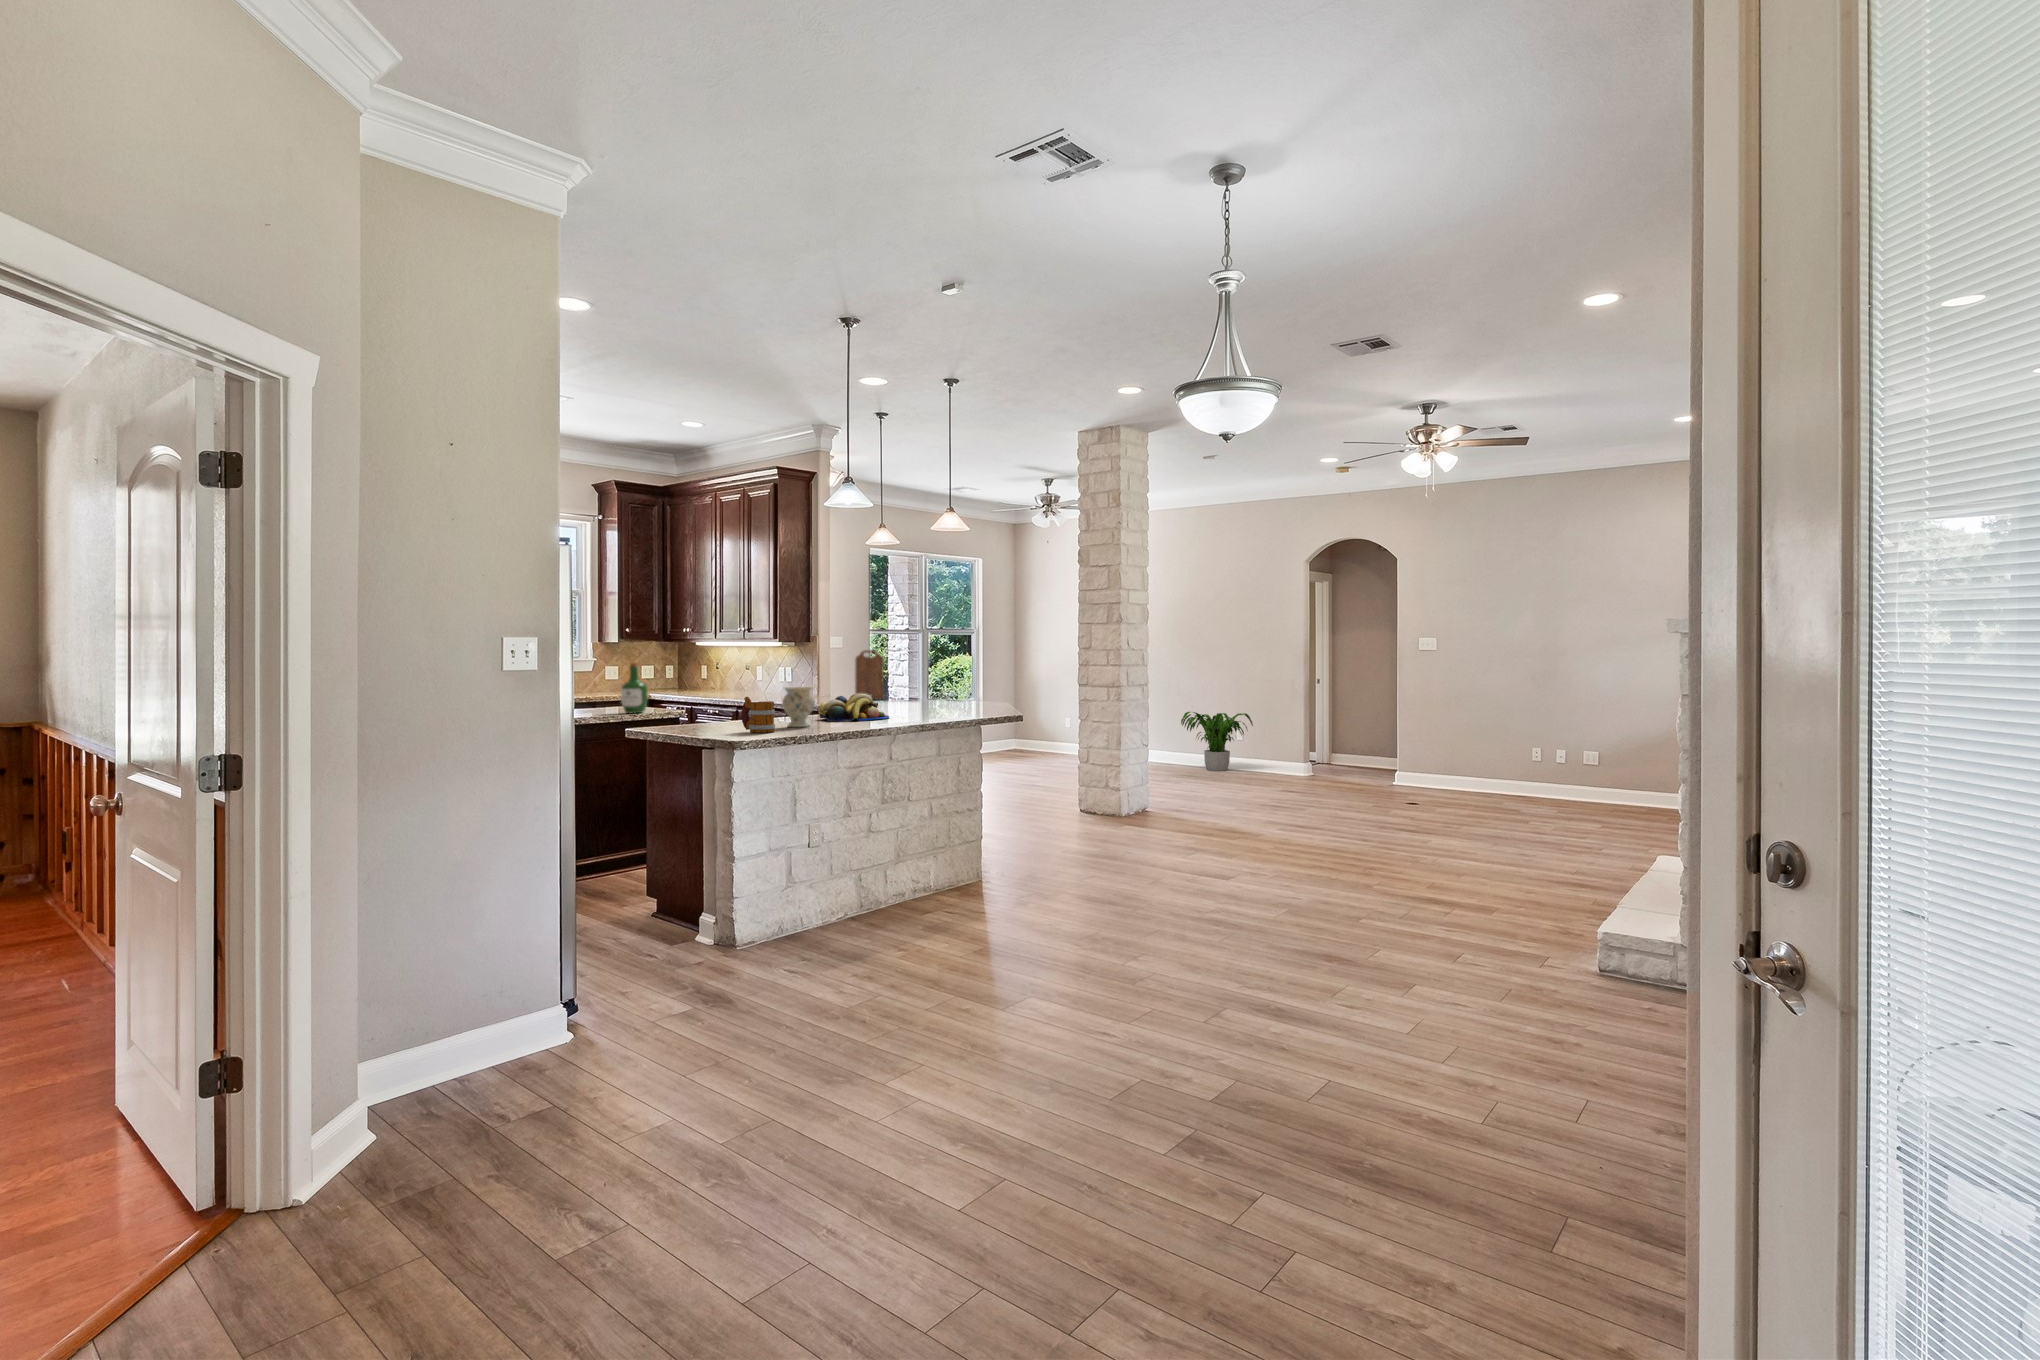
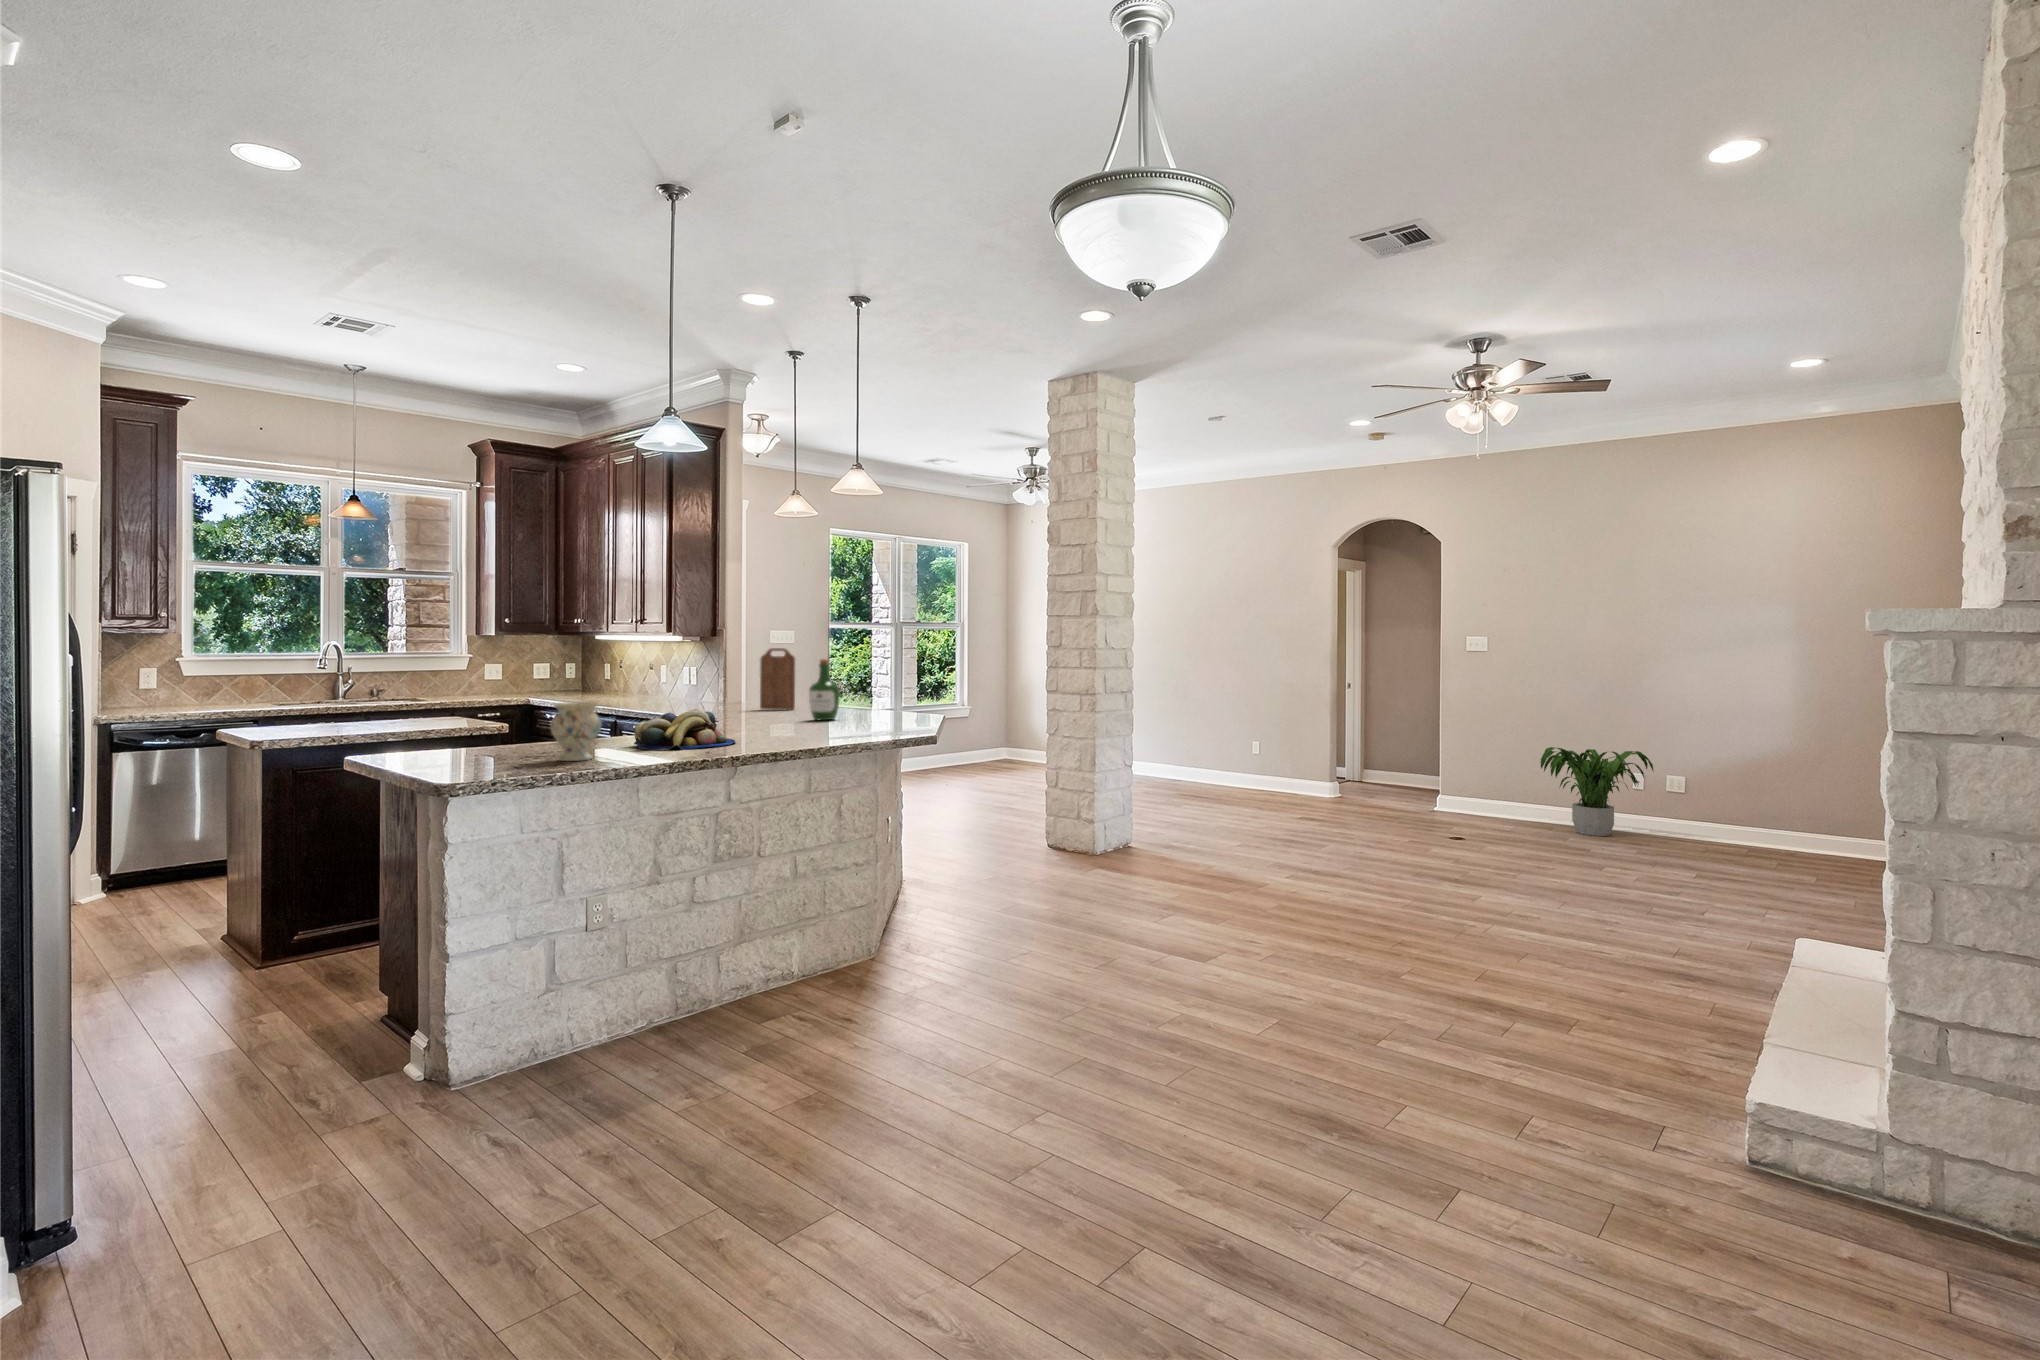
wine bottle: present [621,662,648,714] -> present [809,659,840,720]
mug: present [741,697,775,733] -> none [469,718,519,773]
potted plant: present [1181,712,1253,771] -> present [1541,747,1653,836]

